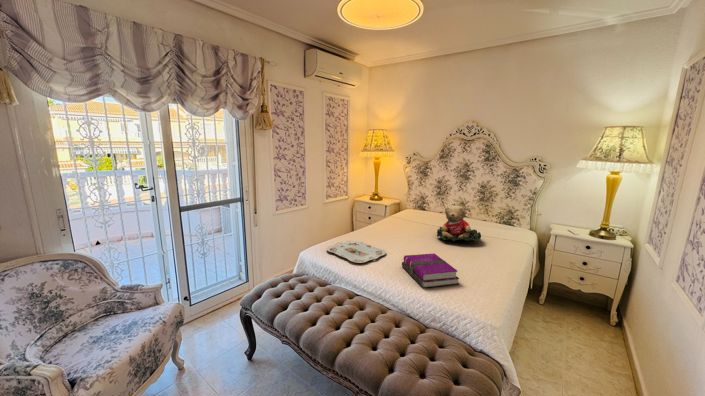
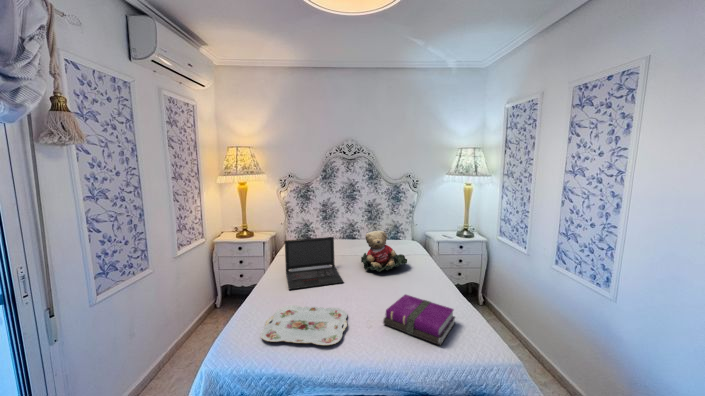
laptop: none [368,201,417,240] -> present [285,237,343,289]

